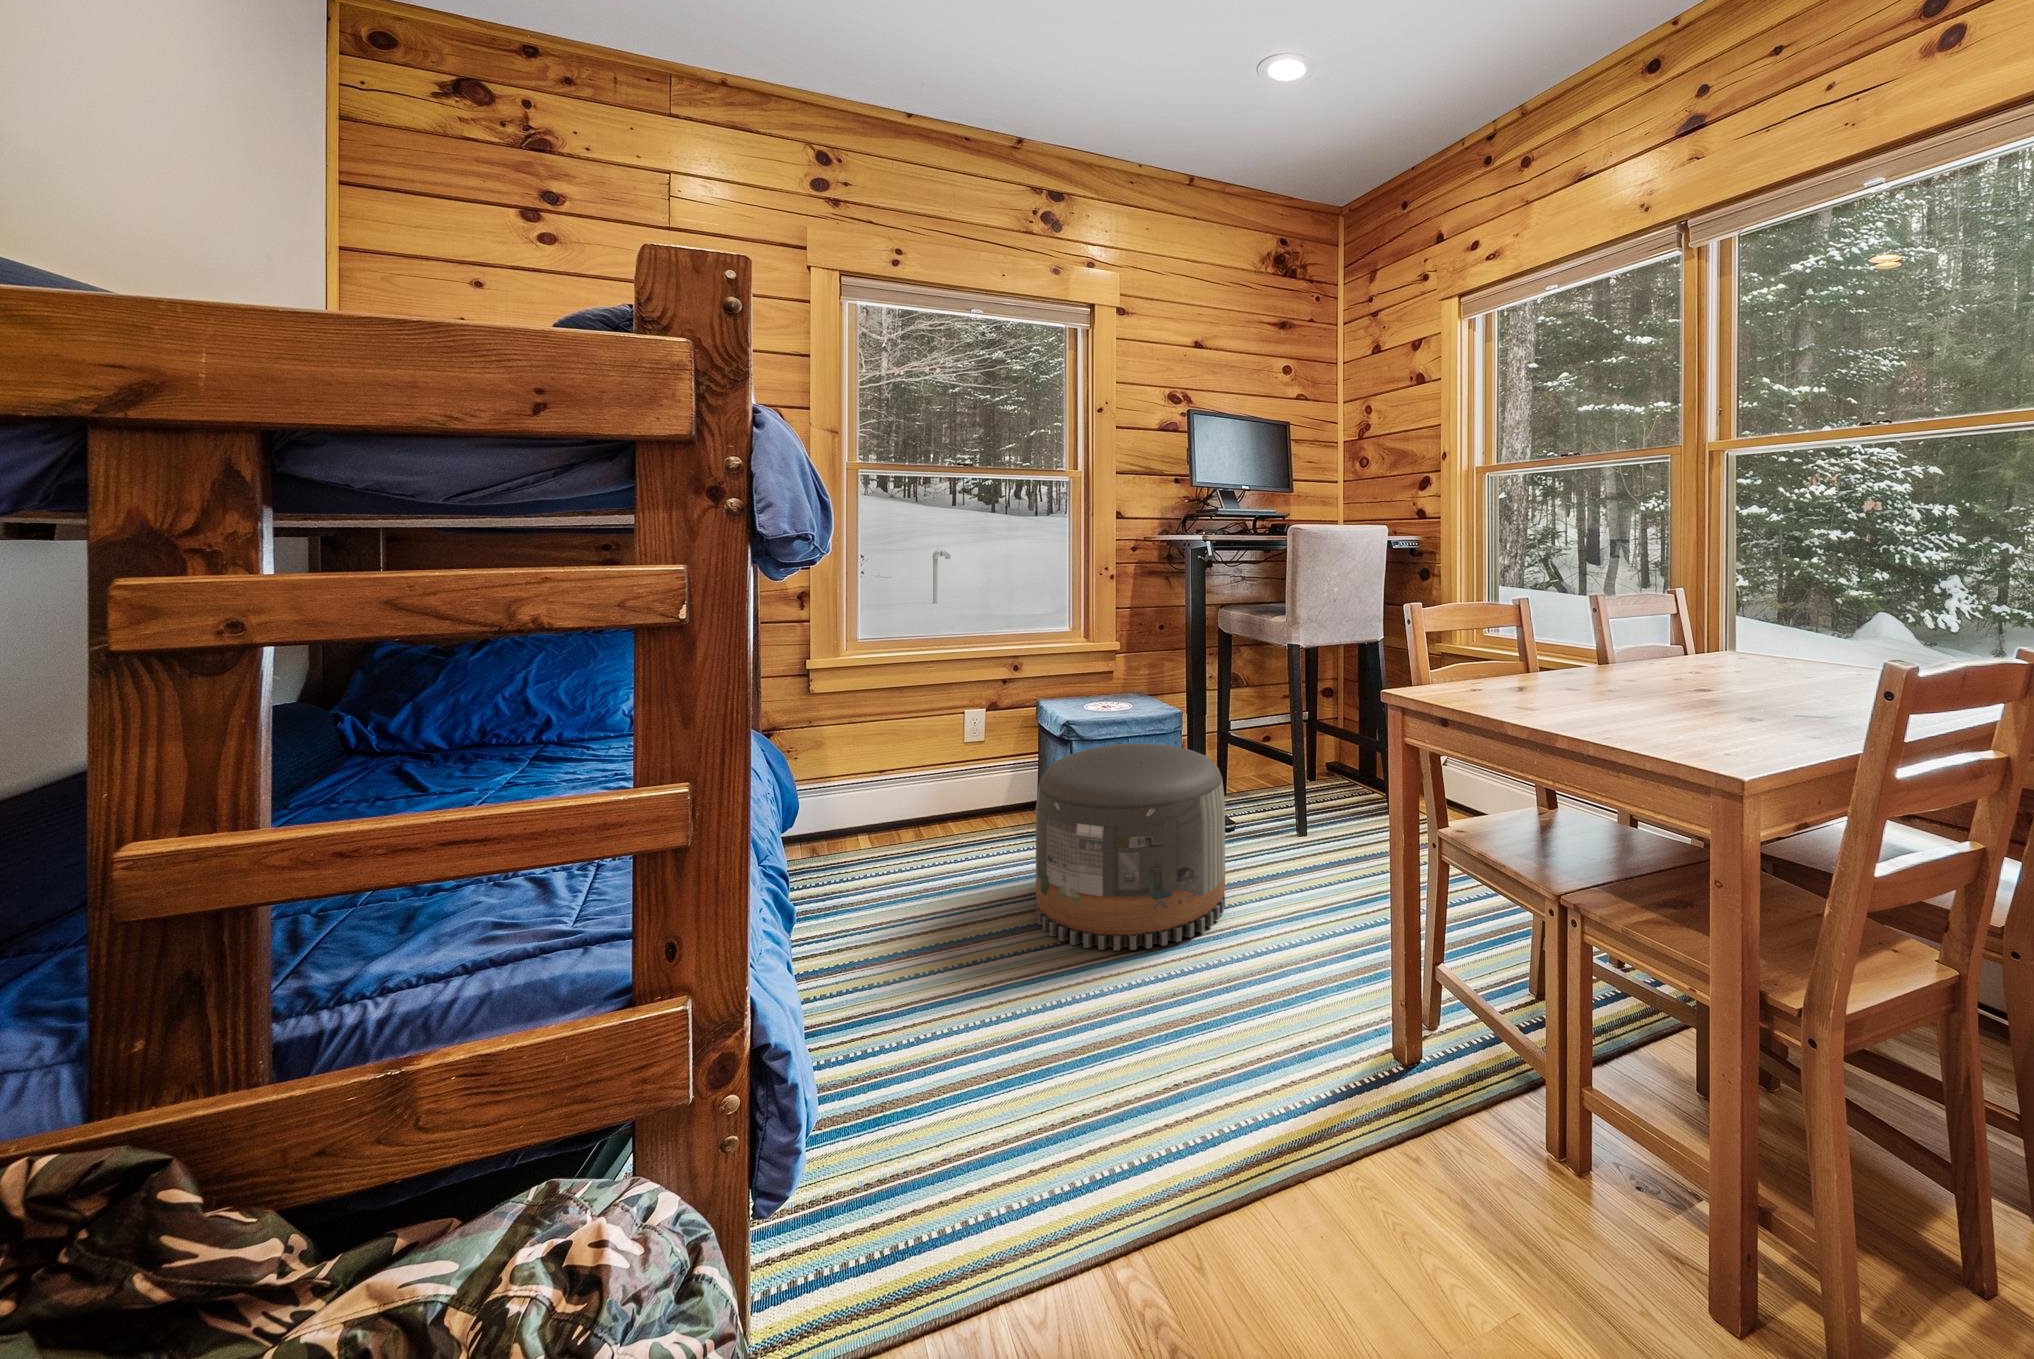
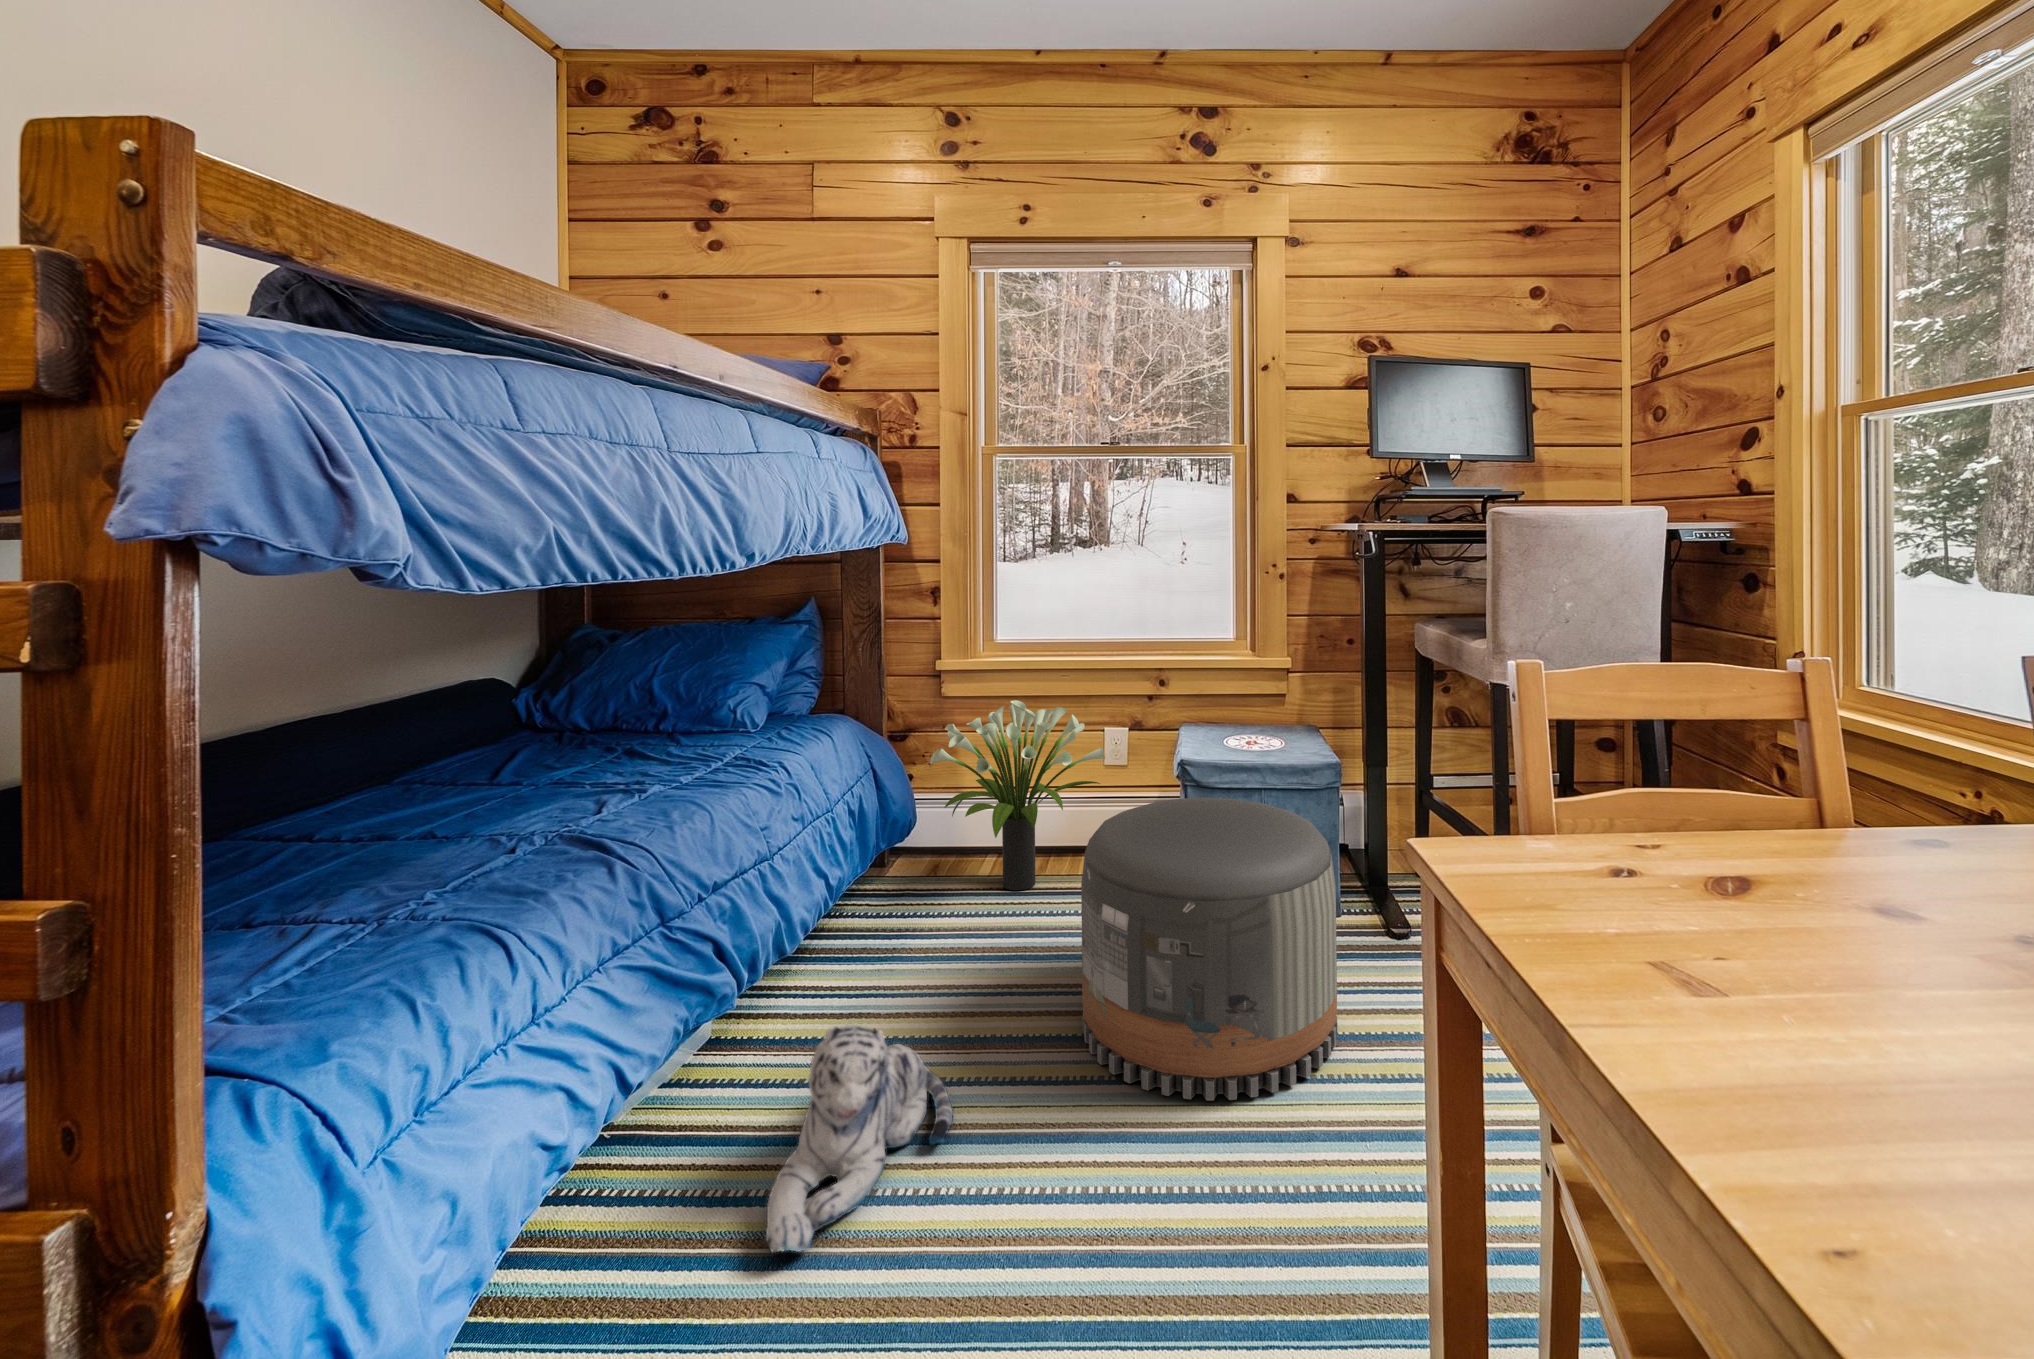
potted plant: none [832,690,988,856] -> present [930,700,1105,890]
plush toy: none [883,932,997,1099] -> present [766,1025,953,1252]

